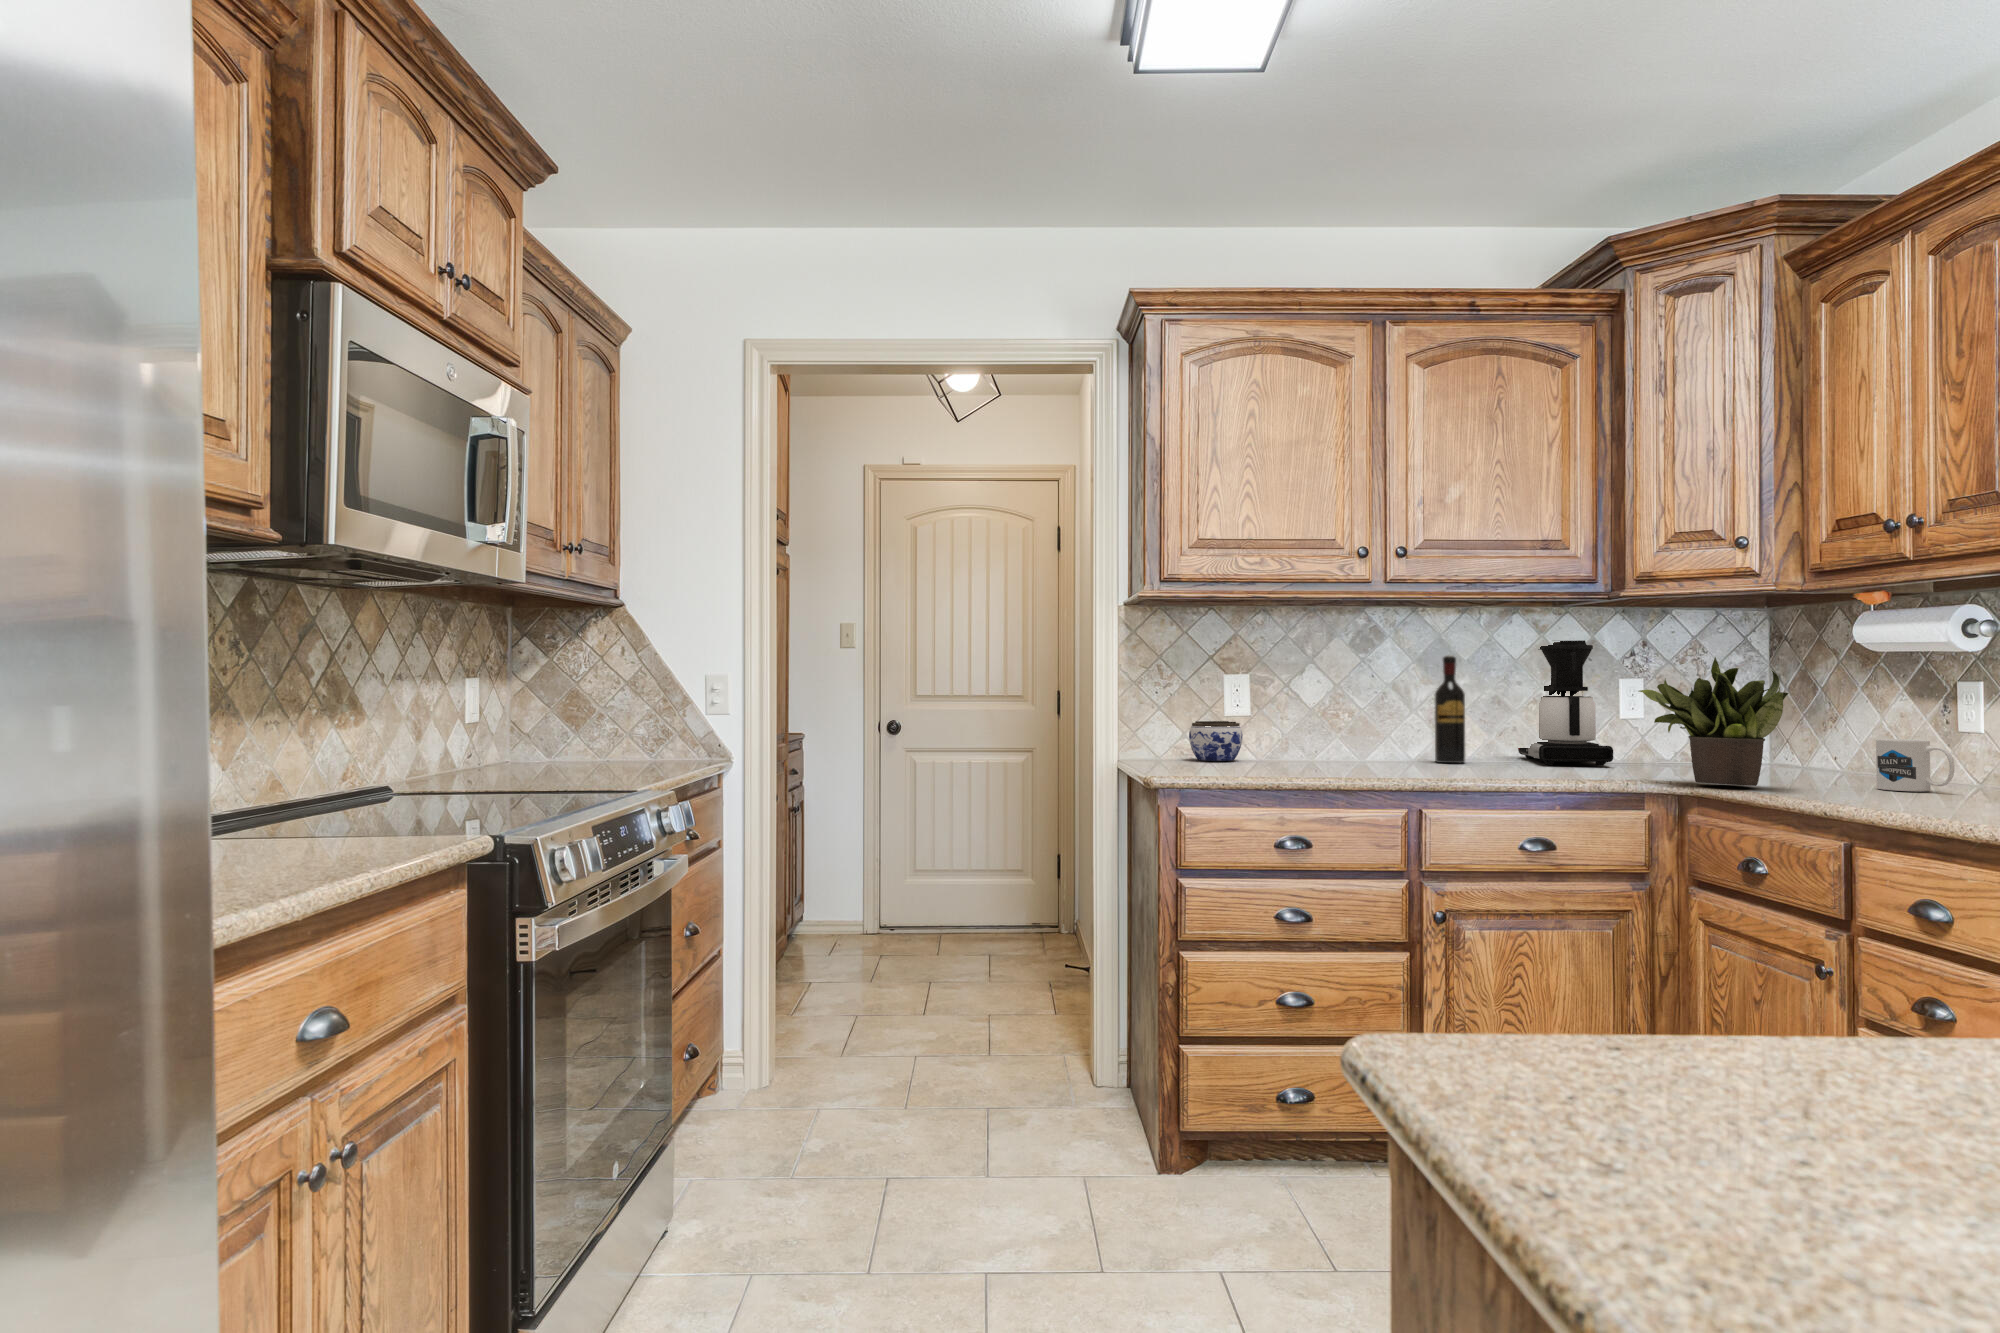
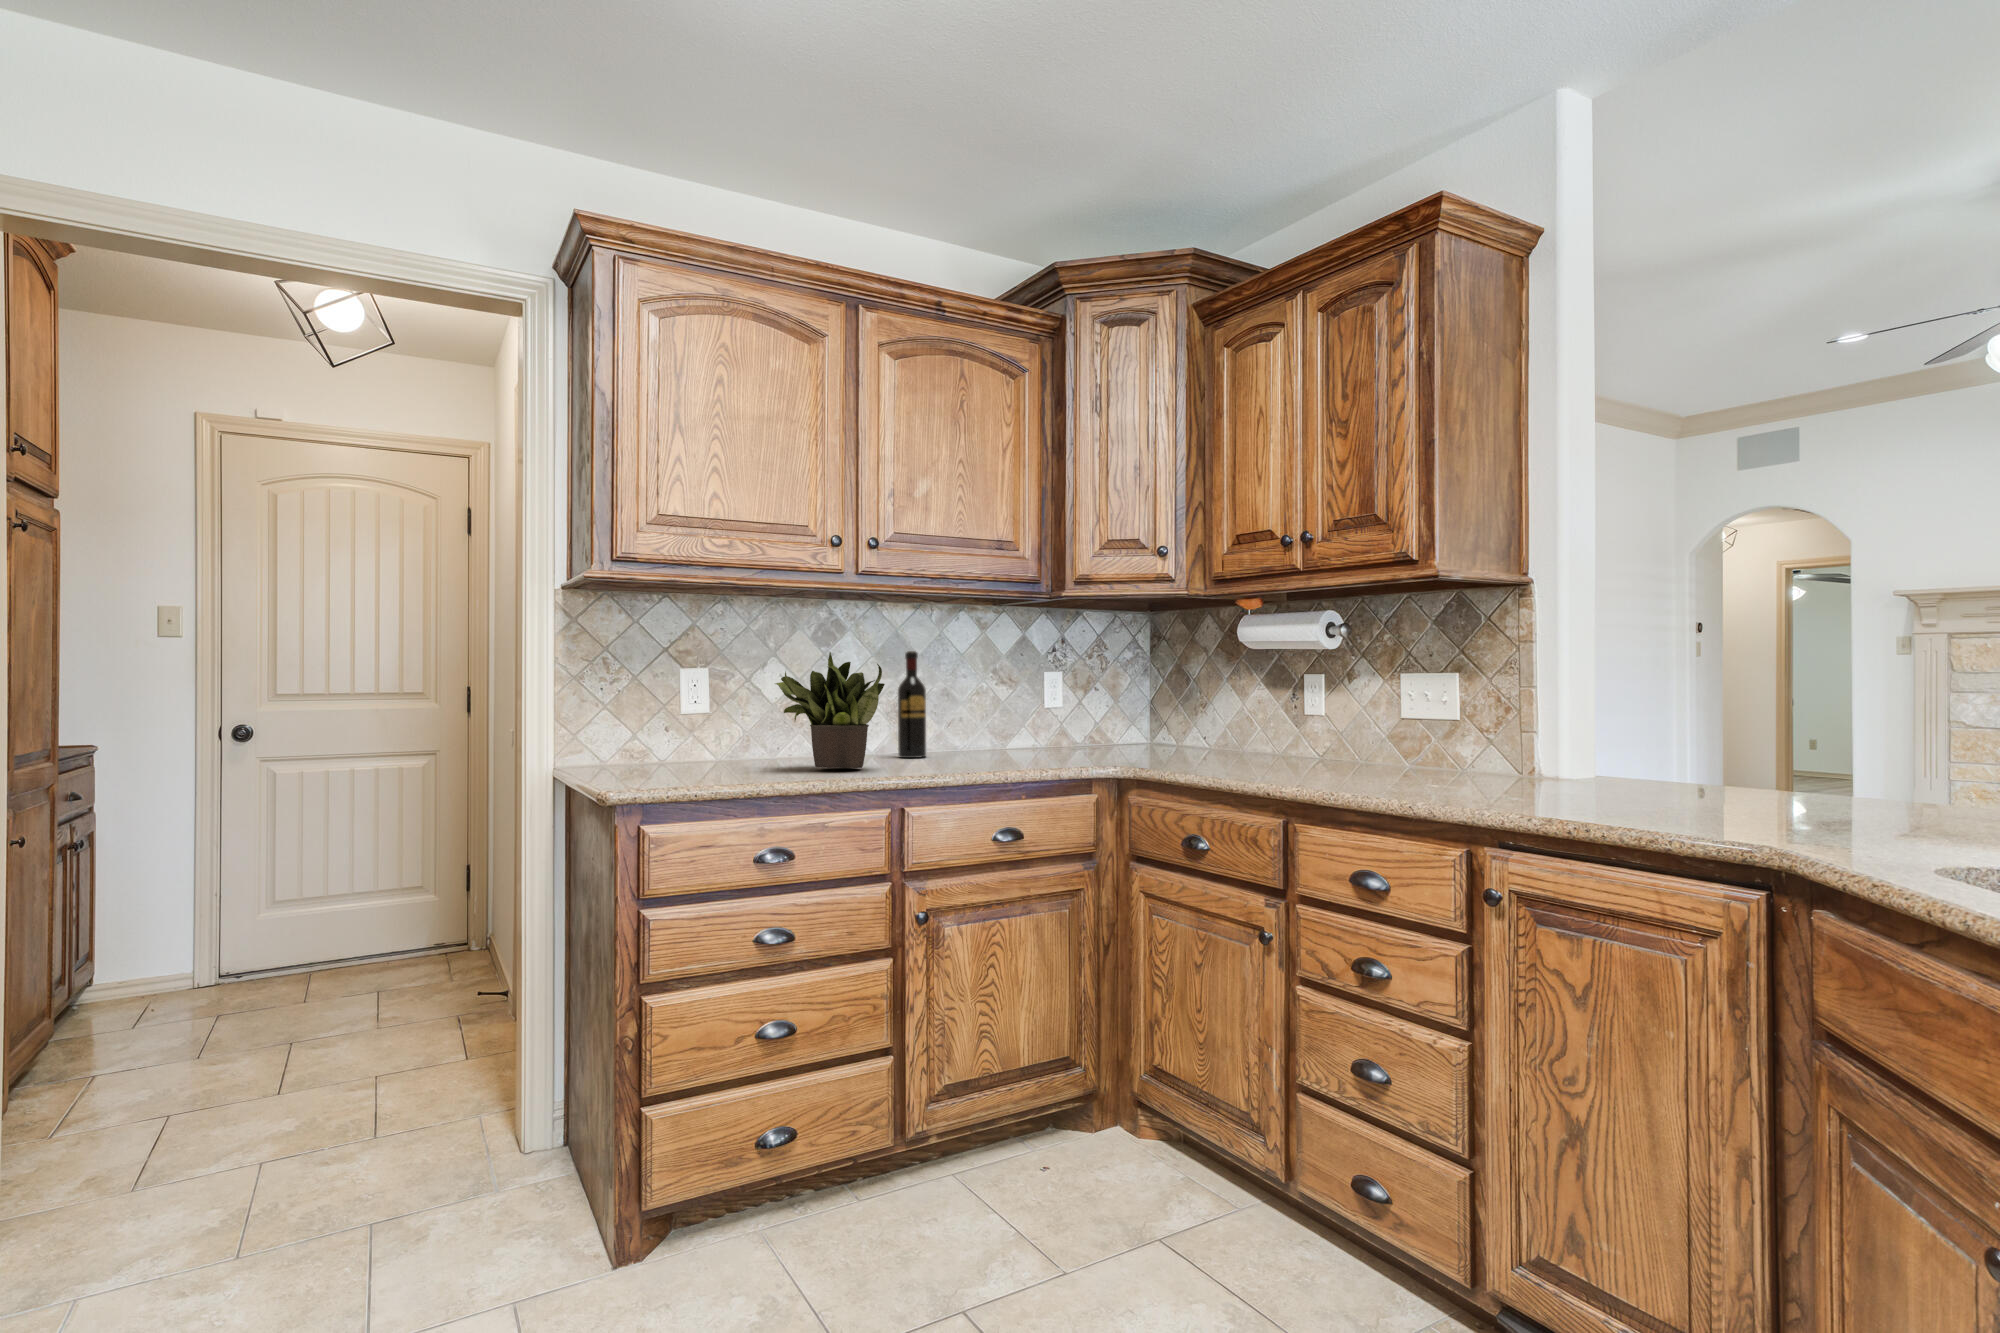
coffee maker: present [1518,640,1613,766] -> none [966,638,1051,755]
potted plant: present [1638,657,1789,786] -> present [775,652,885,768]
jar: present [1189,721,1243,761] -> none [643,722,705,768]
mug: present [1876,739,1954,791] -> none [1255,722,1308,765]

